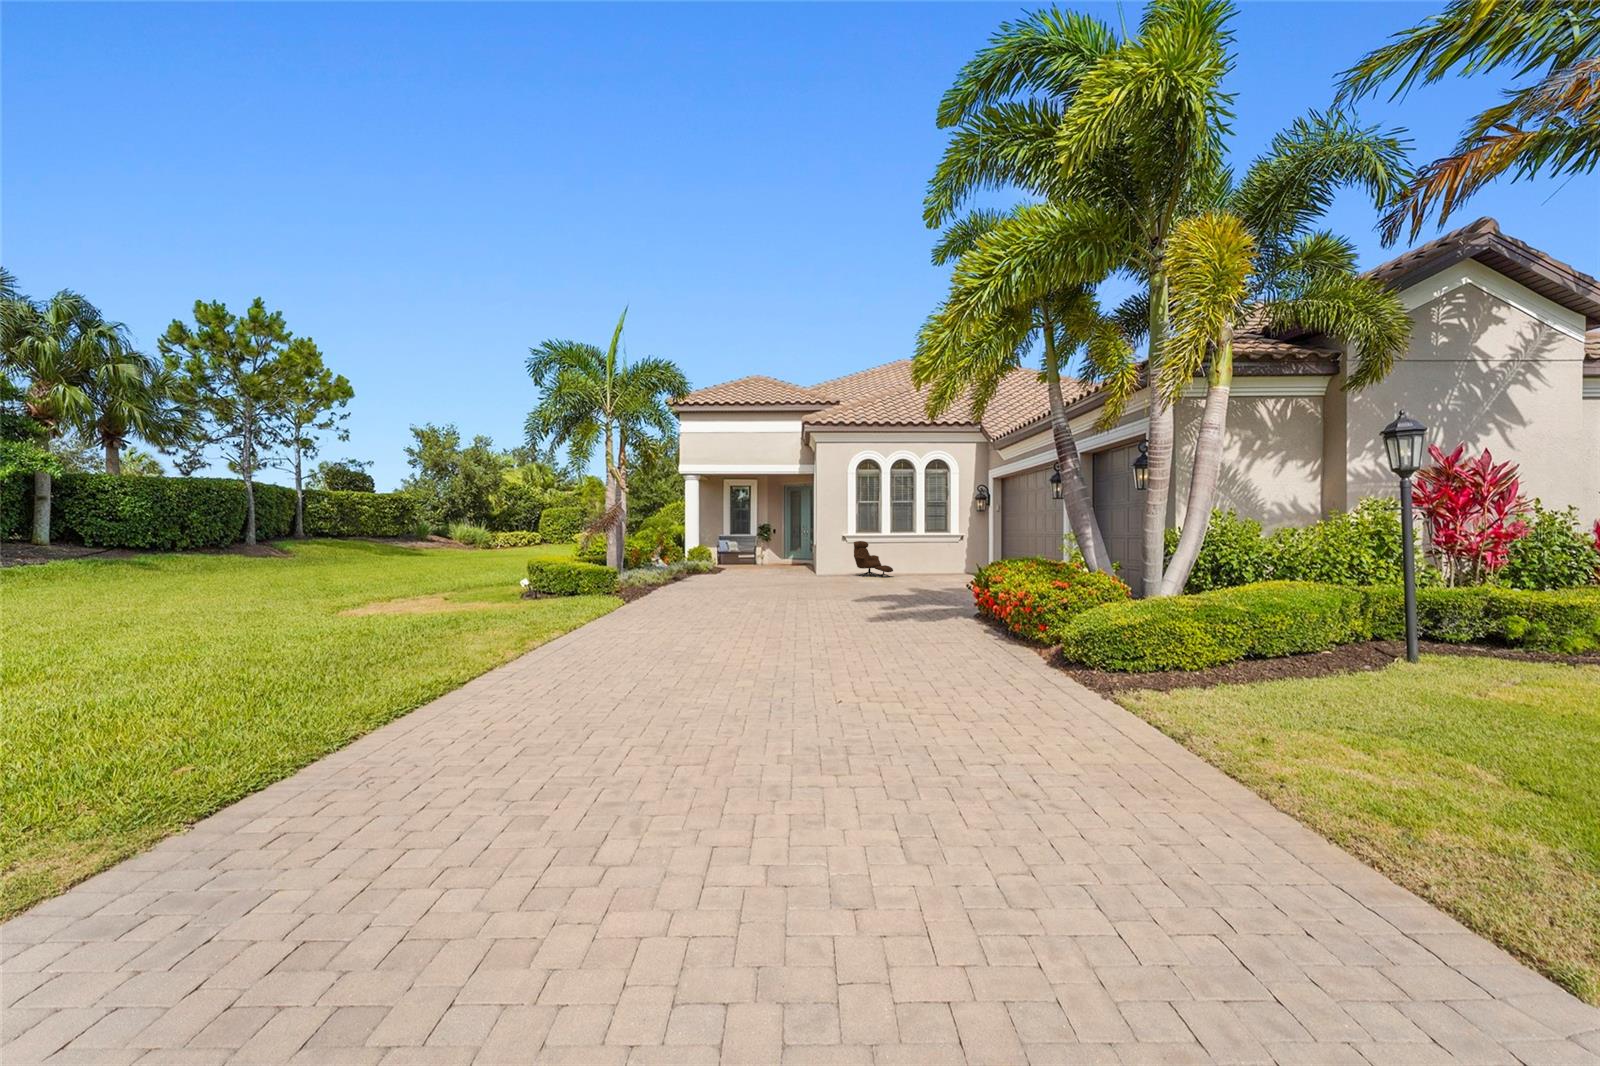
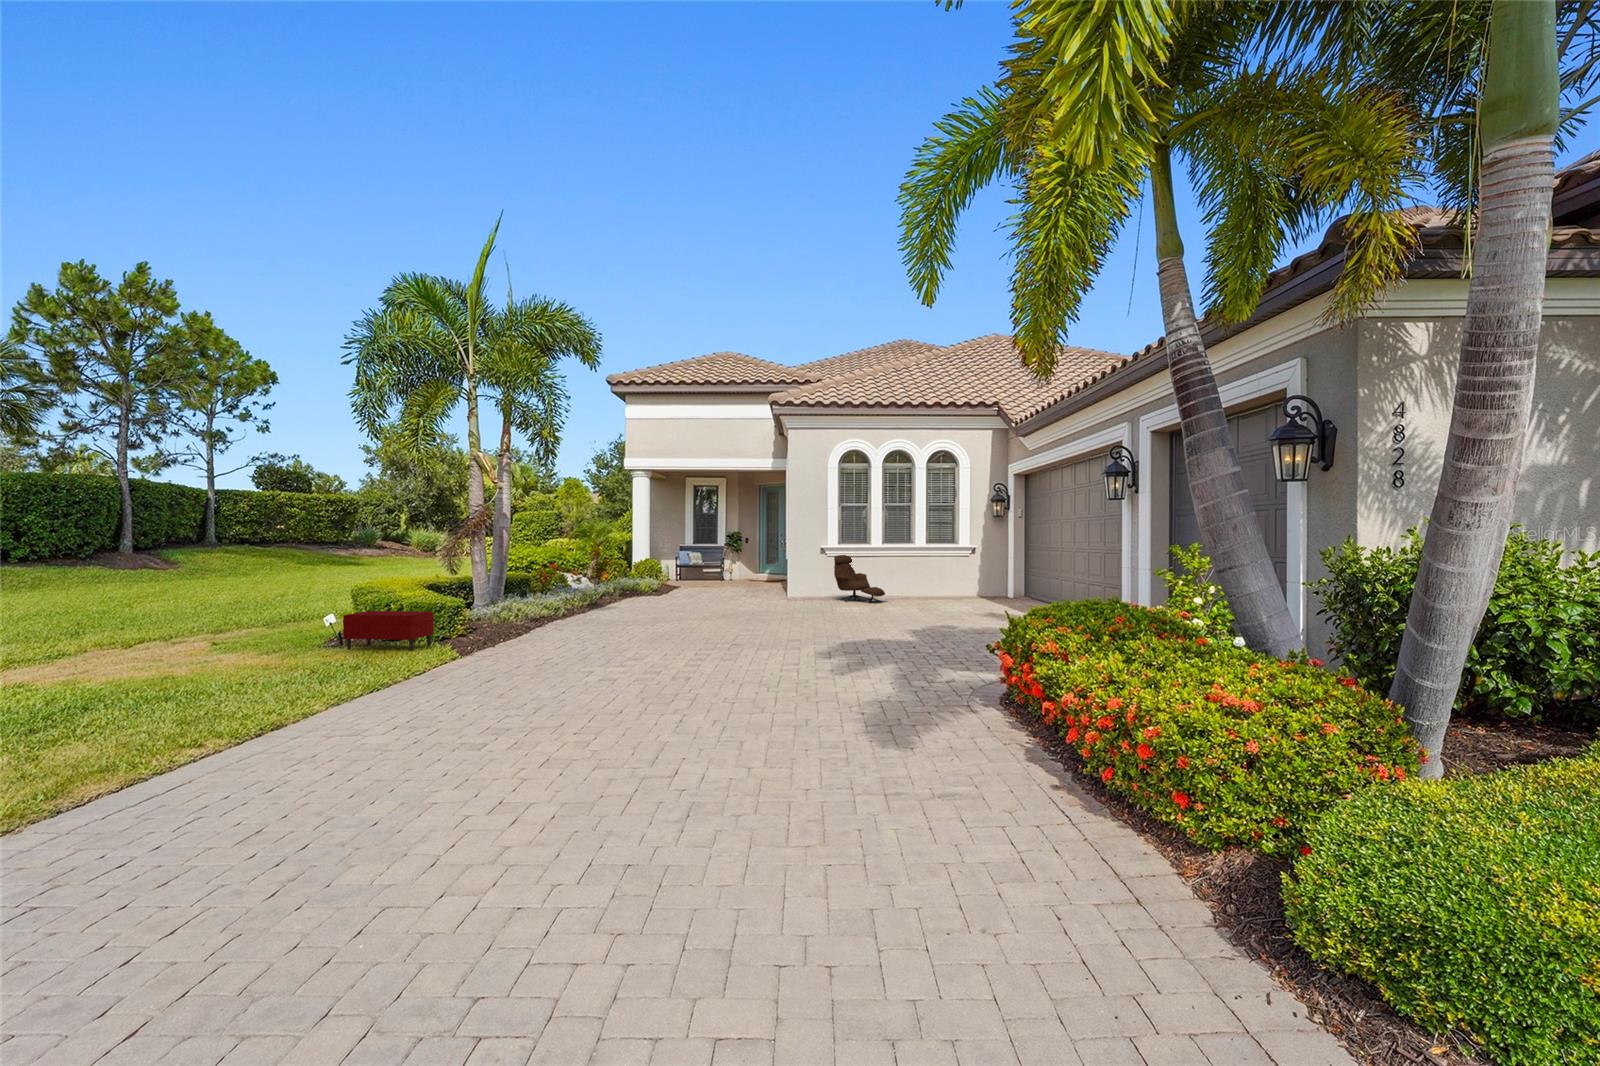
bench: none [531,575,588,600] -> present [343,611,434,651]

